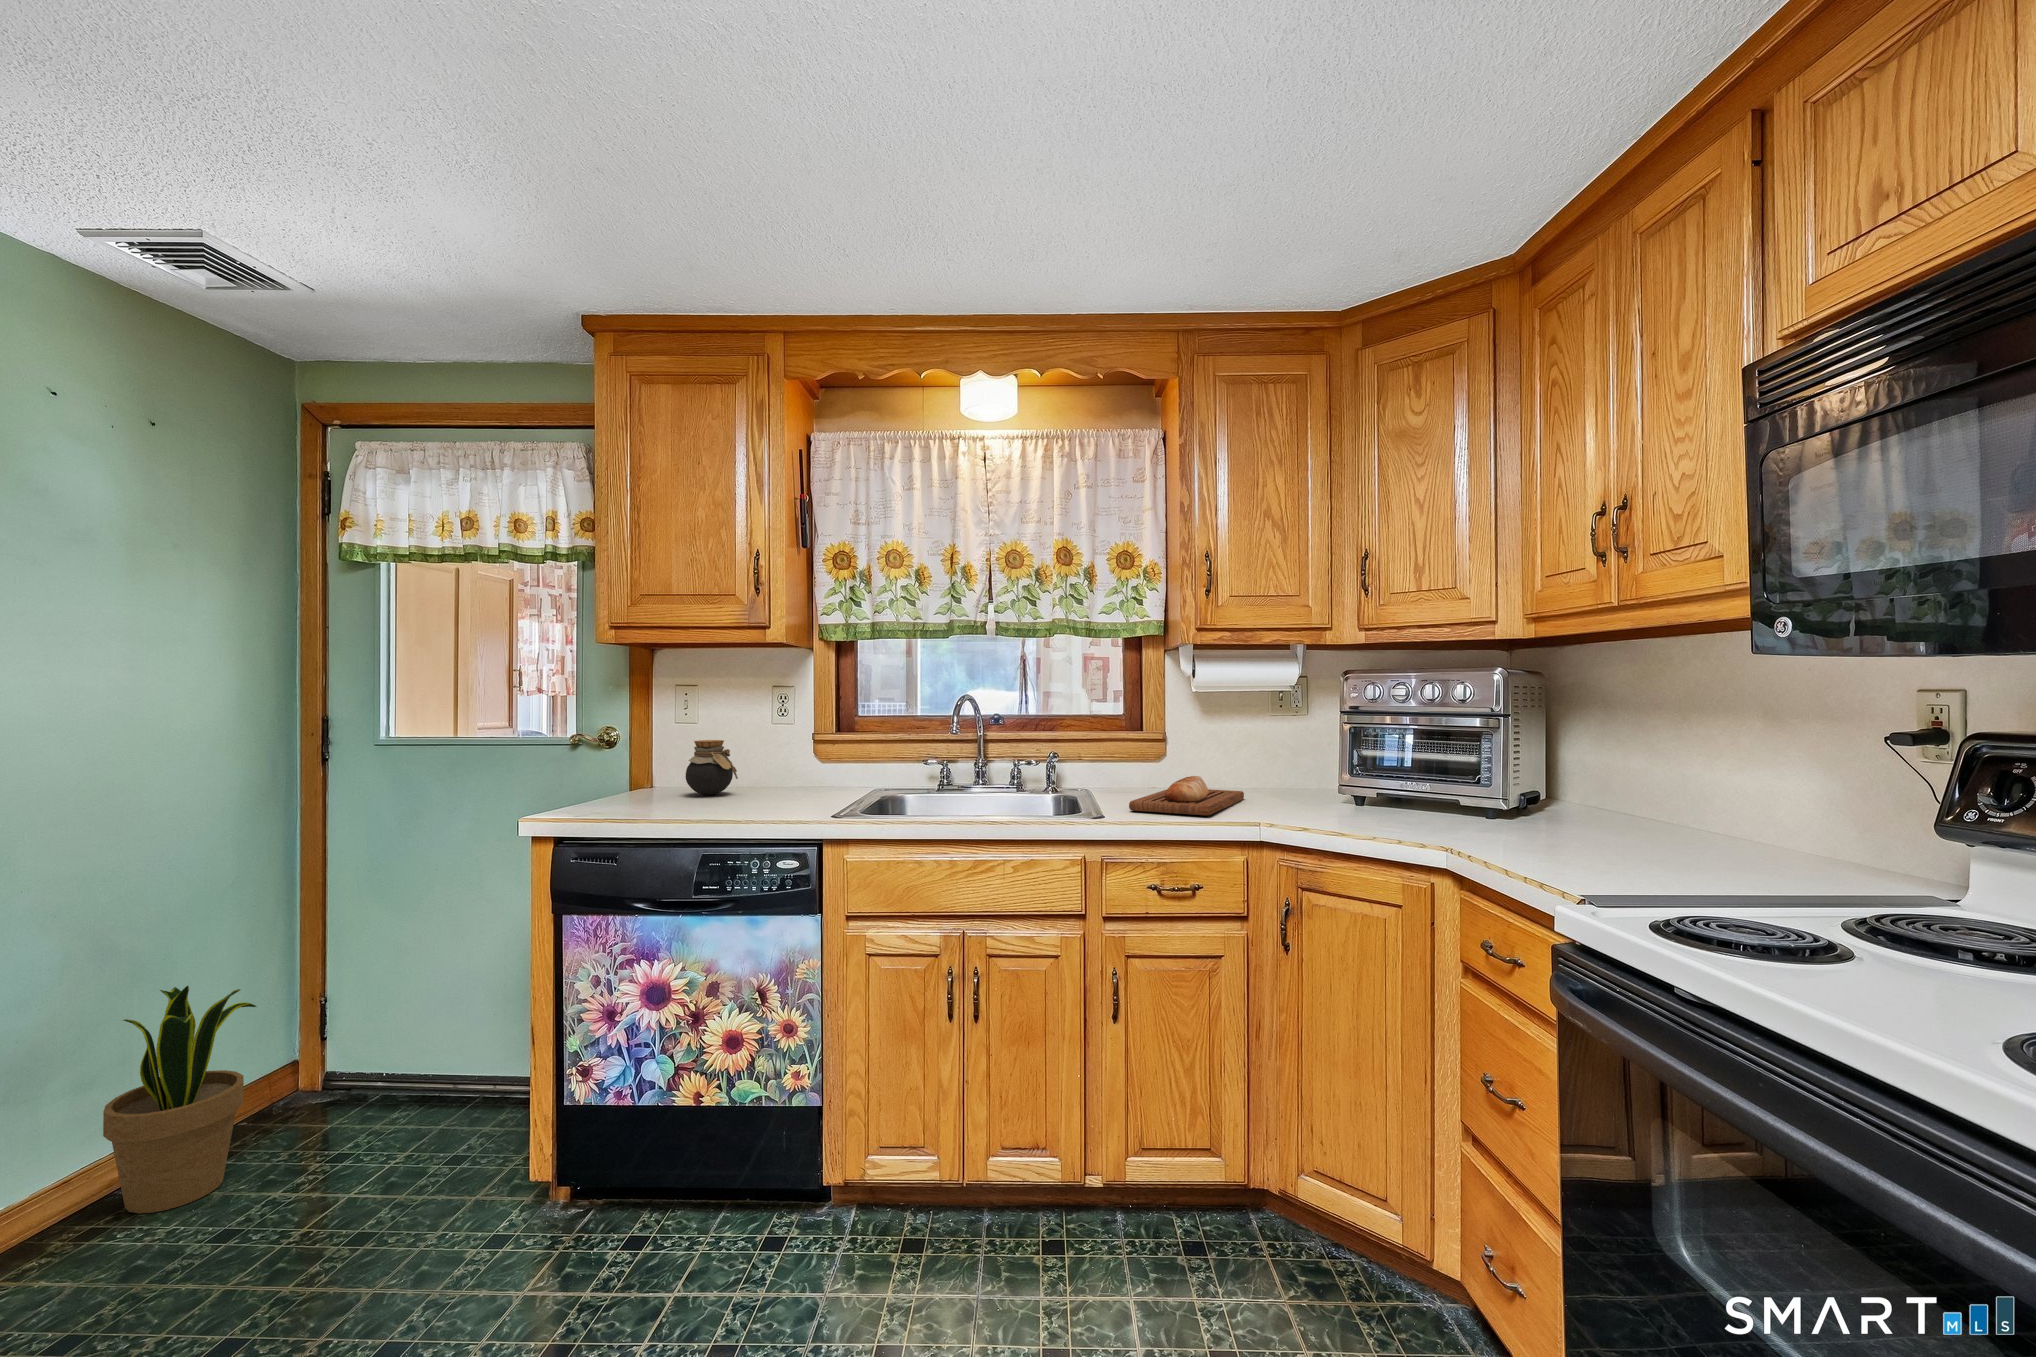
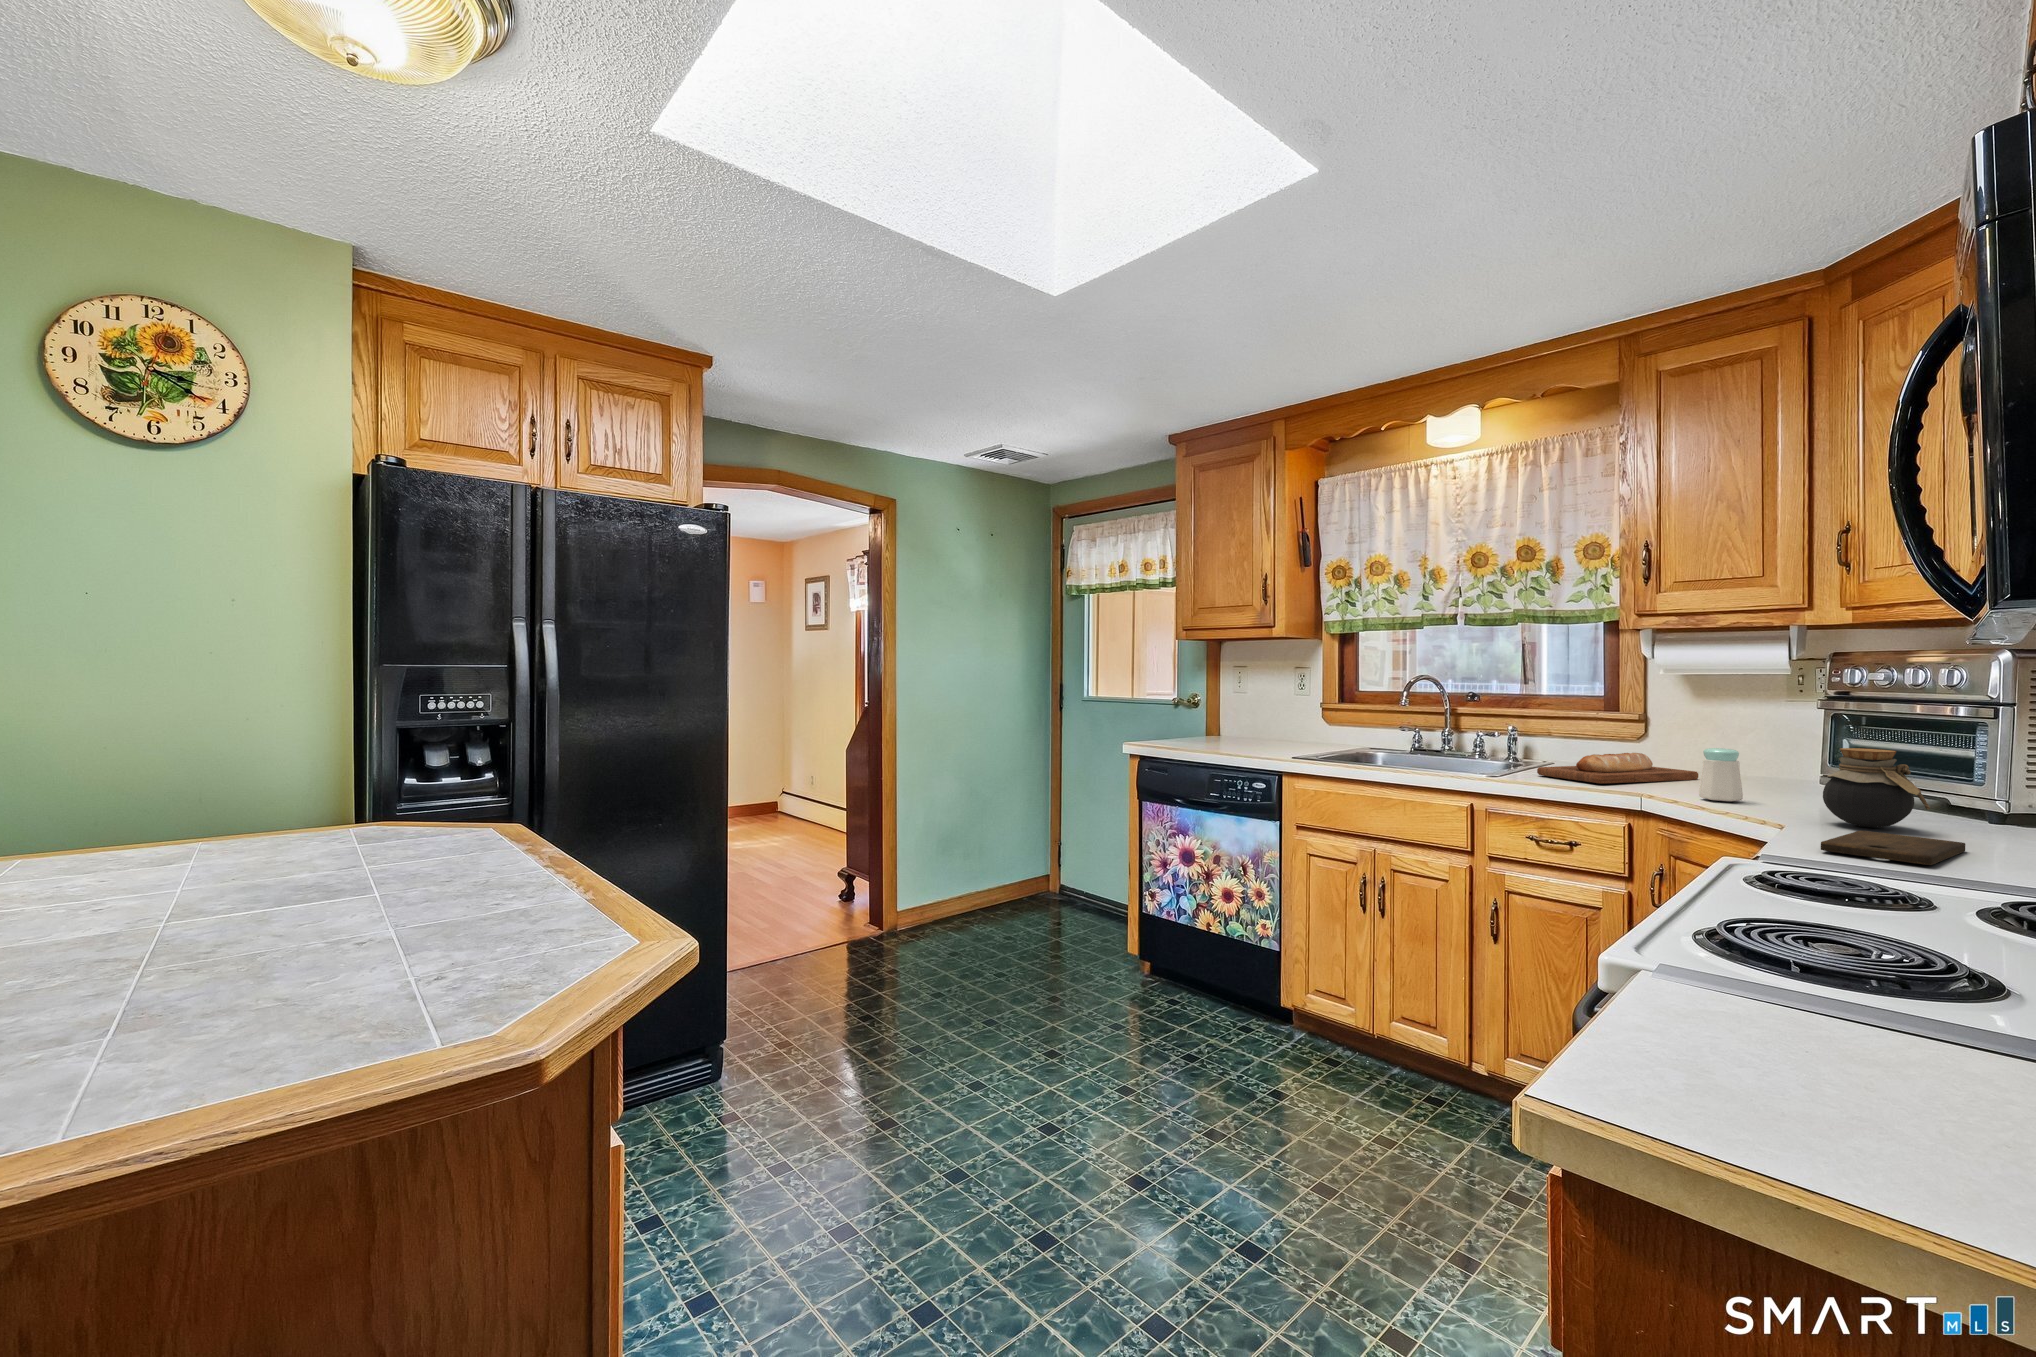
jar: present [686,740,738,795] -> present [1823,748,1930,828]
salt shaker: none [1314,769,1348,825] -> present [1699,748,1743,801]
cutting board: none [1529,848,1668,882] -> present [1821,831,1965,865]
potted plant: present [103,986,256,1213] -> none [966,817,1023,925]

